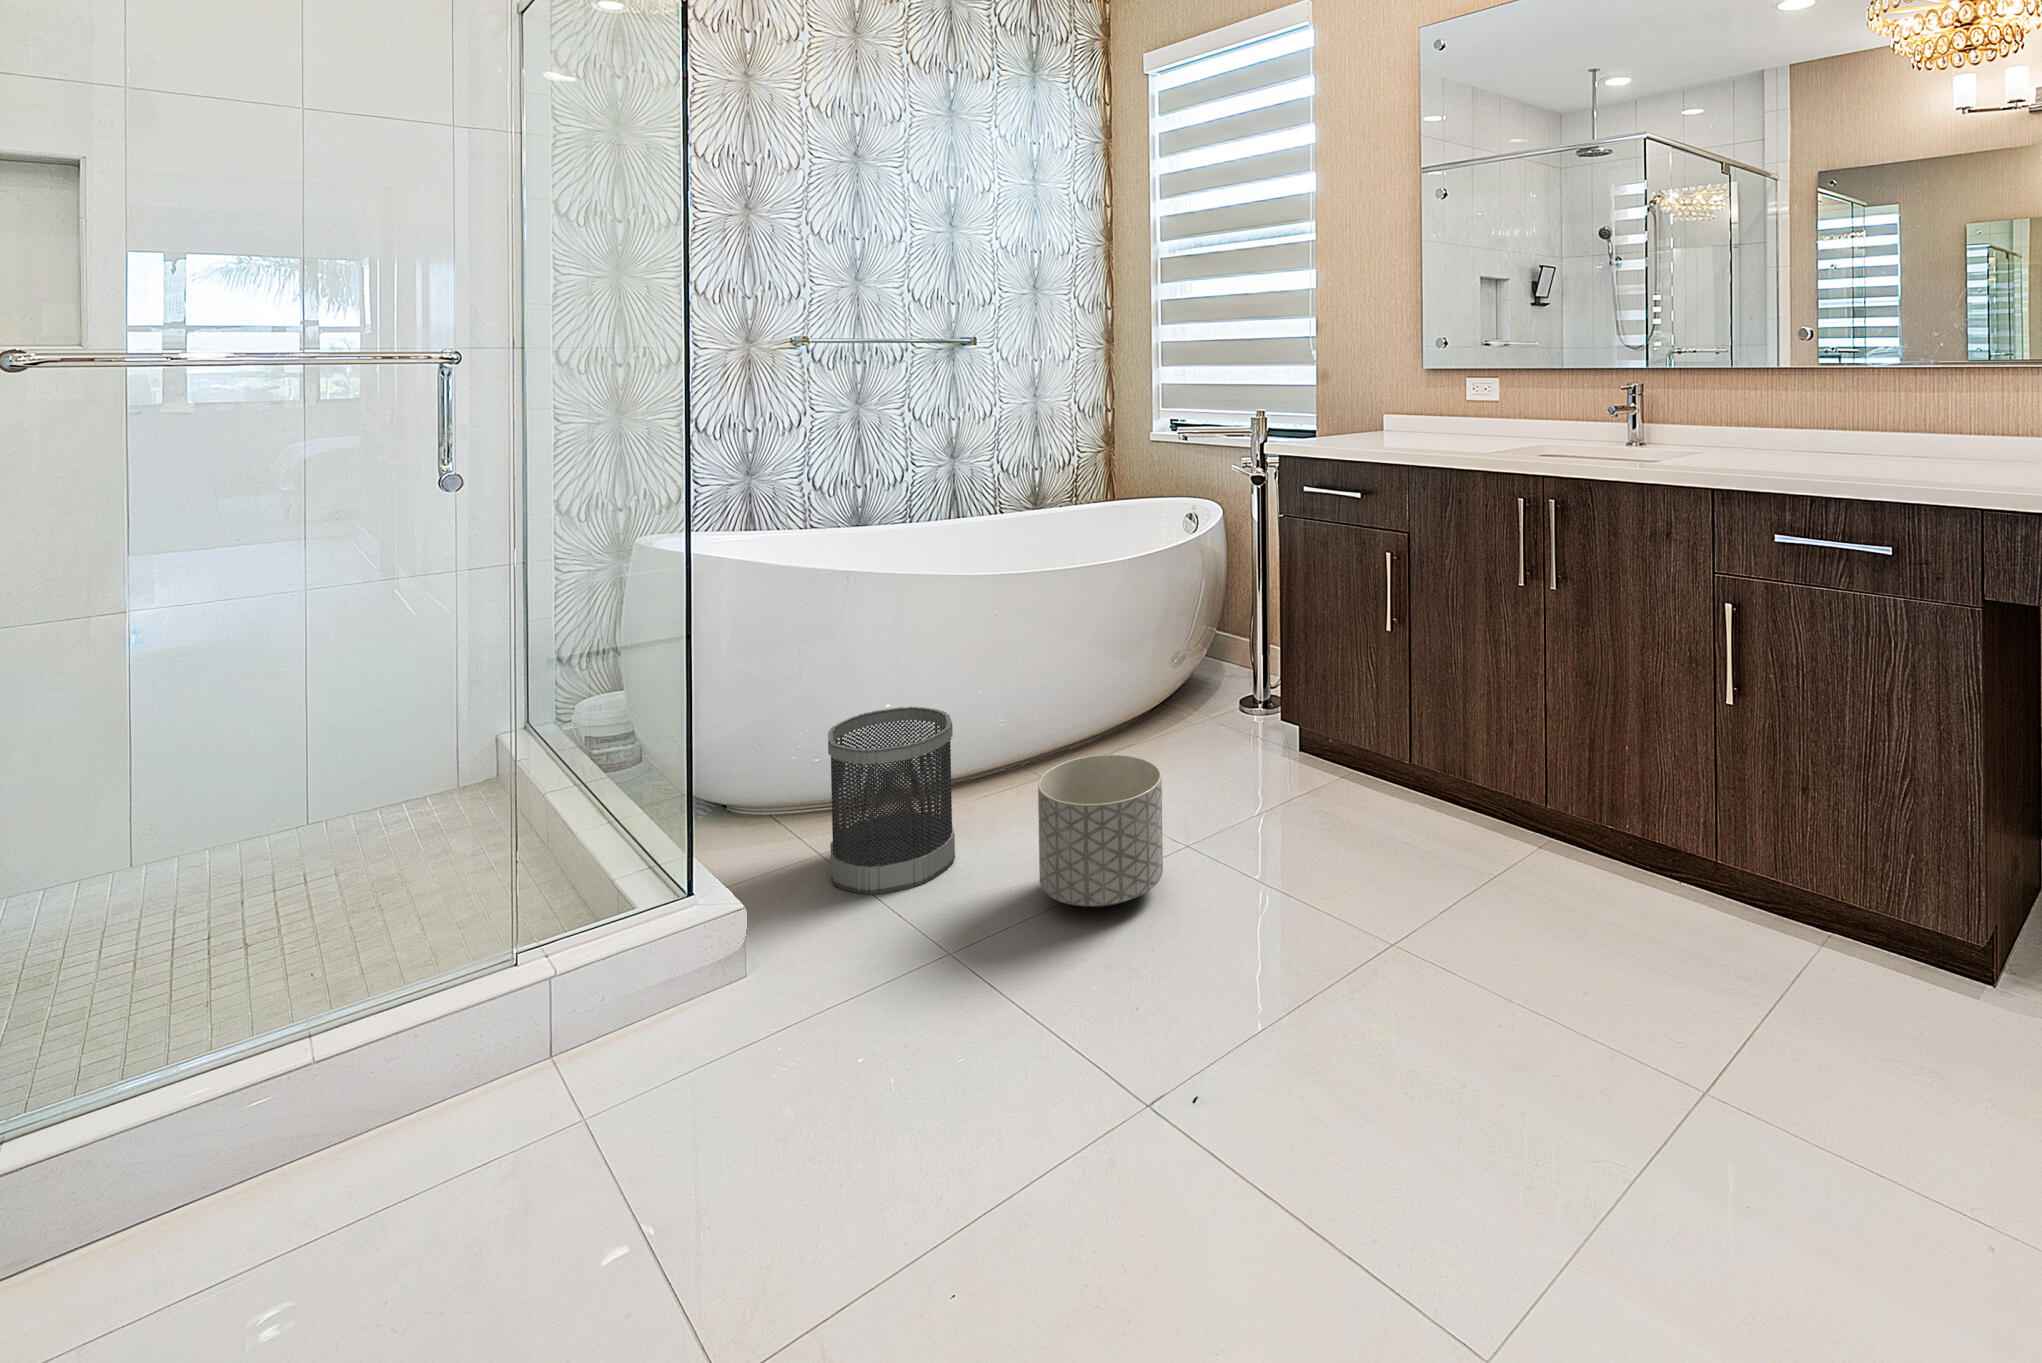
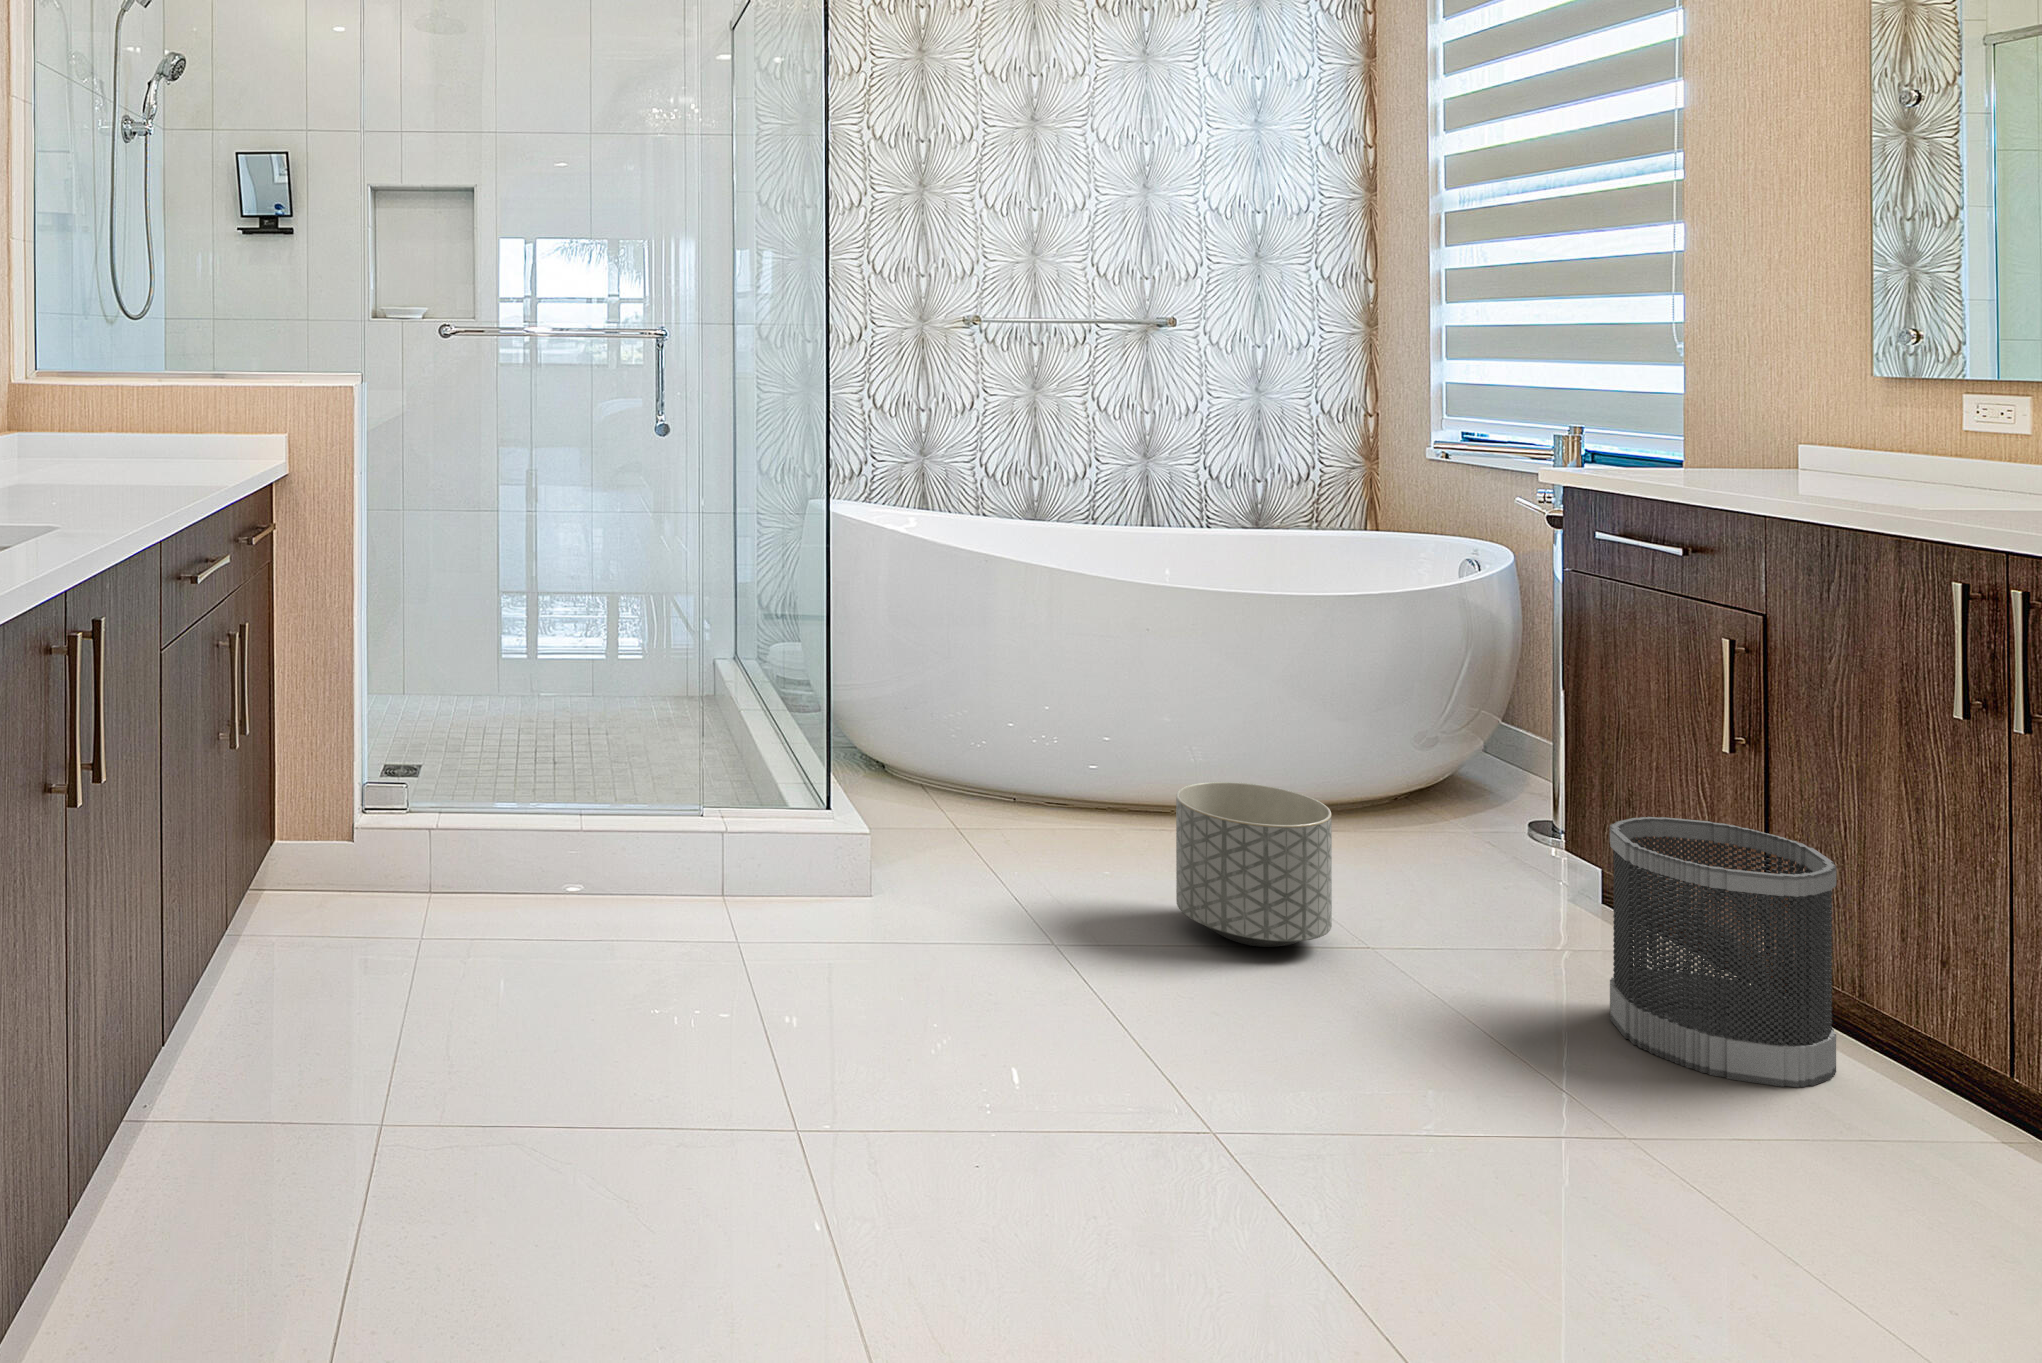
wastebasket: present [828,707,955,895] -> present [1610,817,1836,1087]

